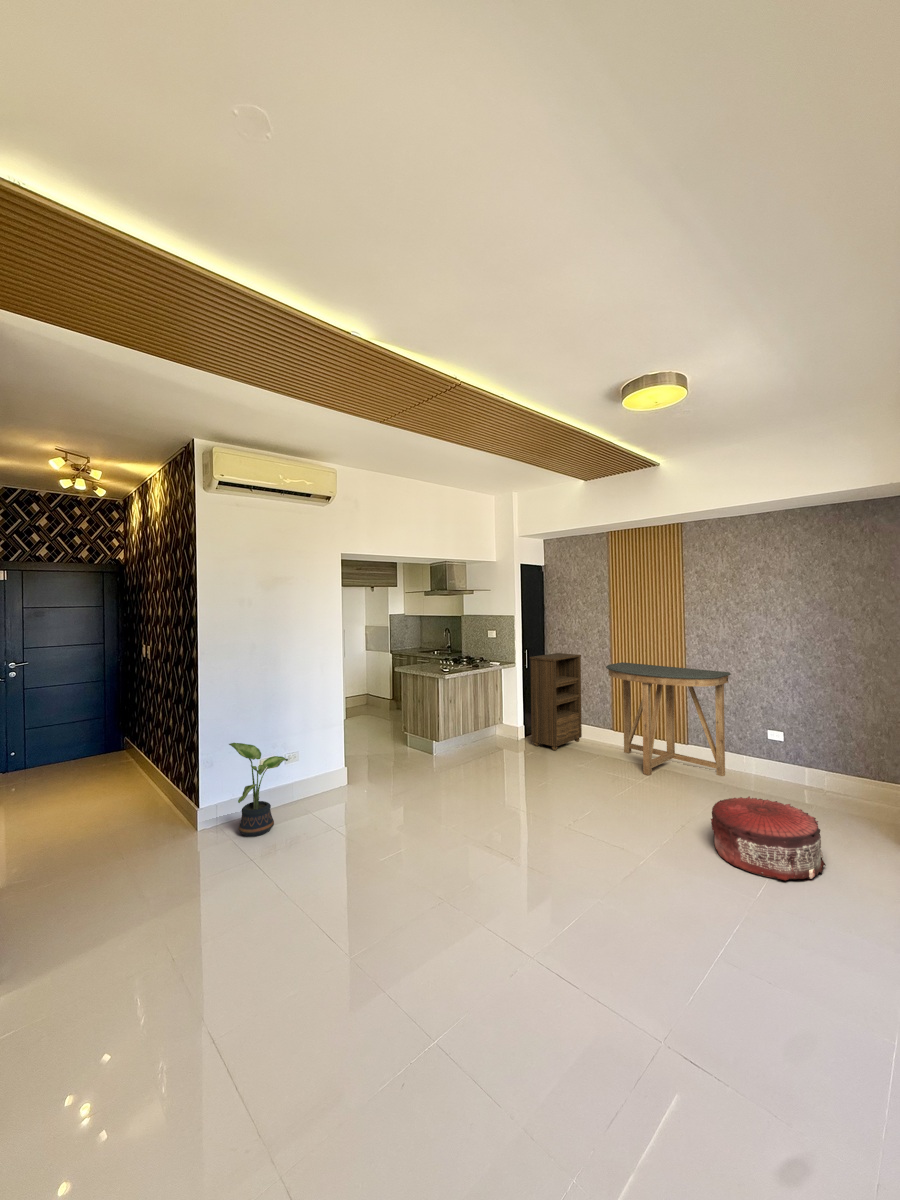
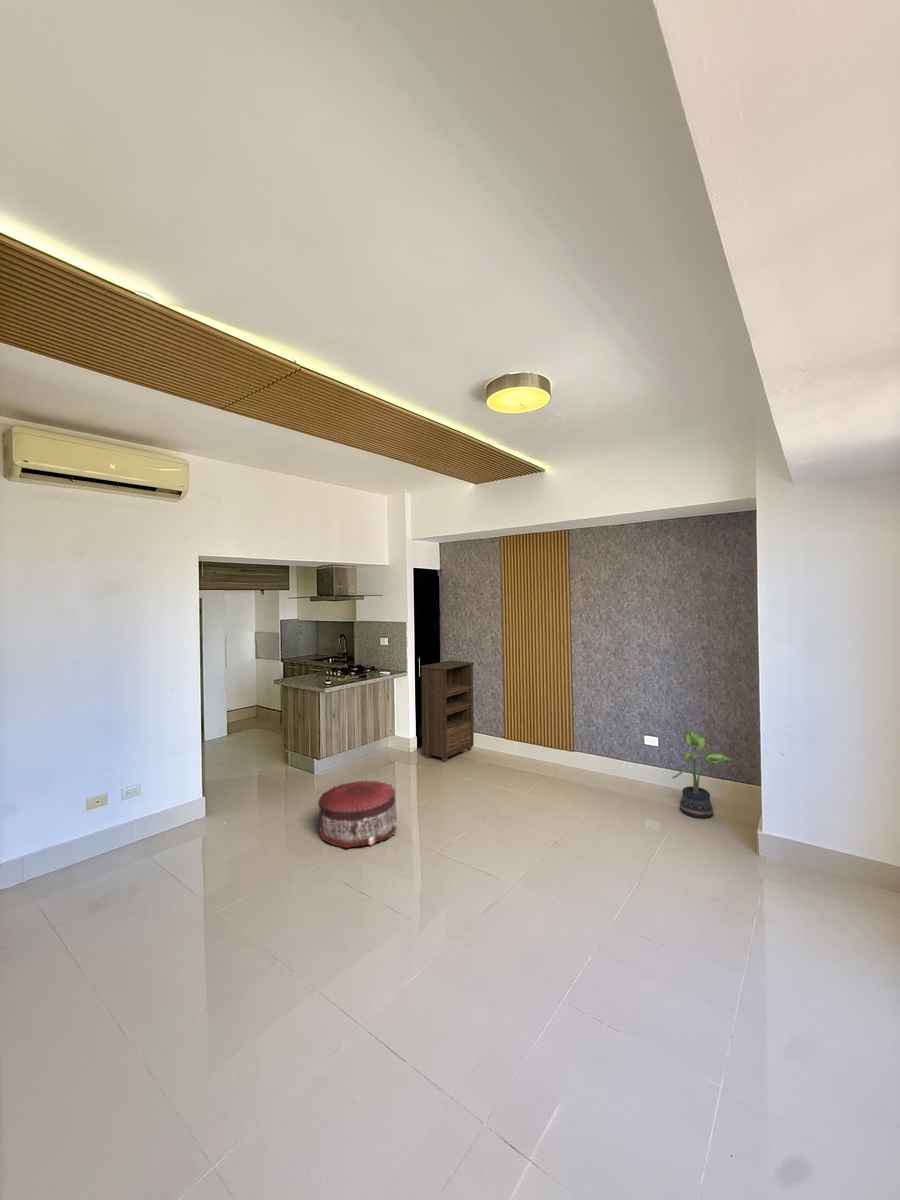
console table: present [606,662,731,776] -> none [495,670,611,786]
potted plant: present [229,743,288,837] -> present [672,729,735,818]
pouf: present [711,796,826,881] -> present [318,780,397,848]

